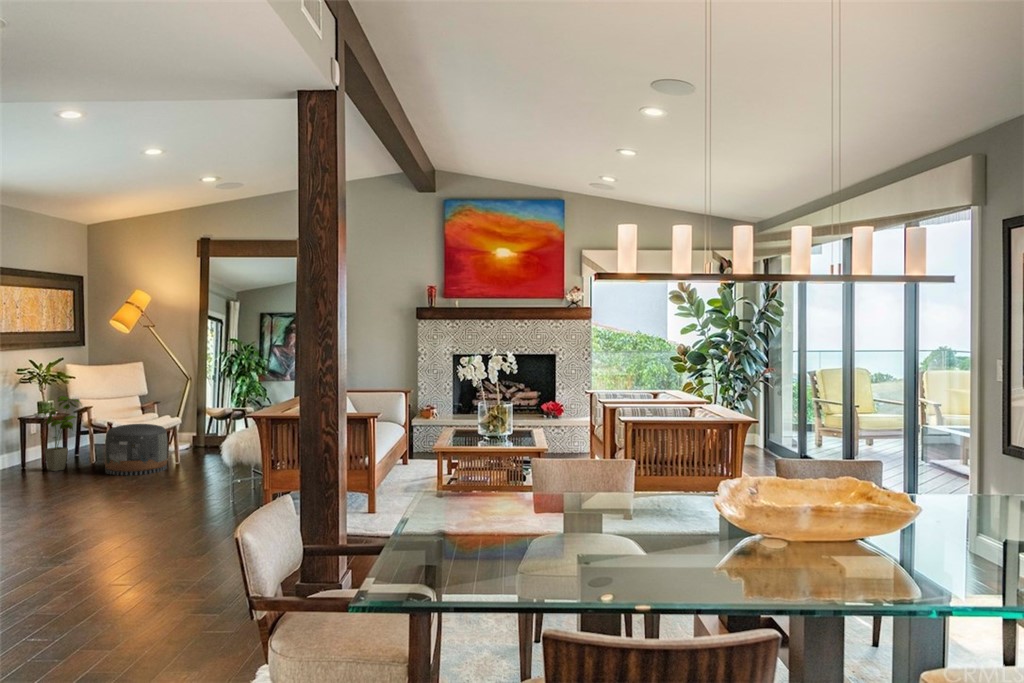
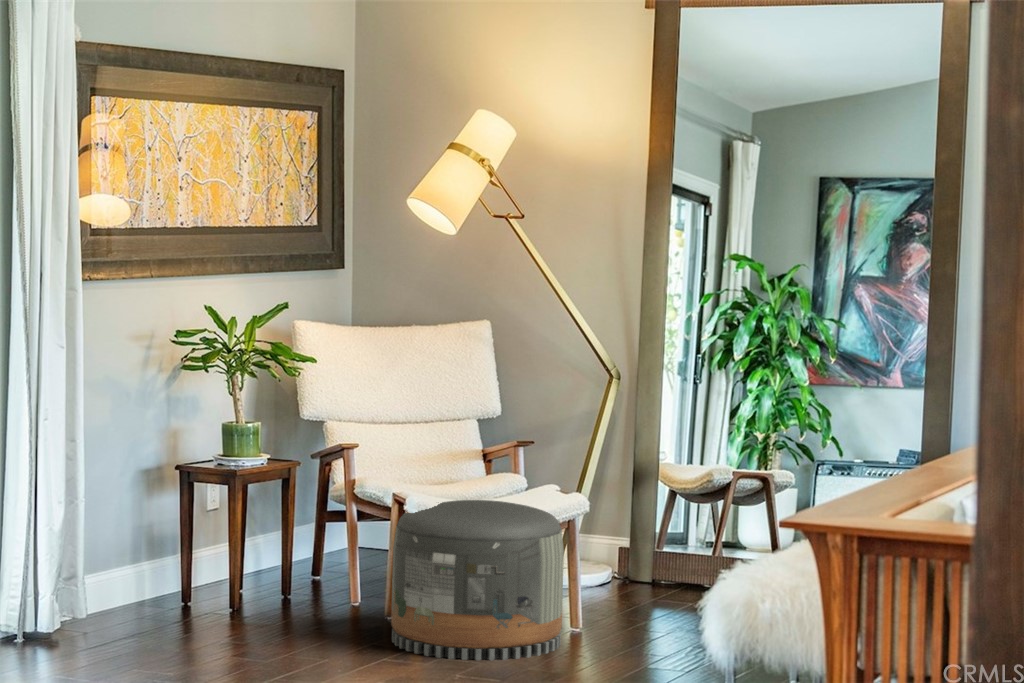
house plant: present [38,396,81,471] -> none [220,407,335,626]

